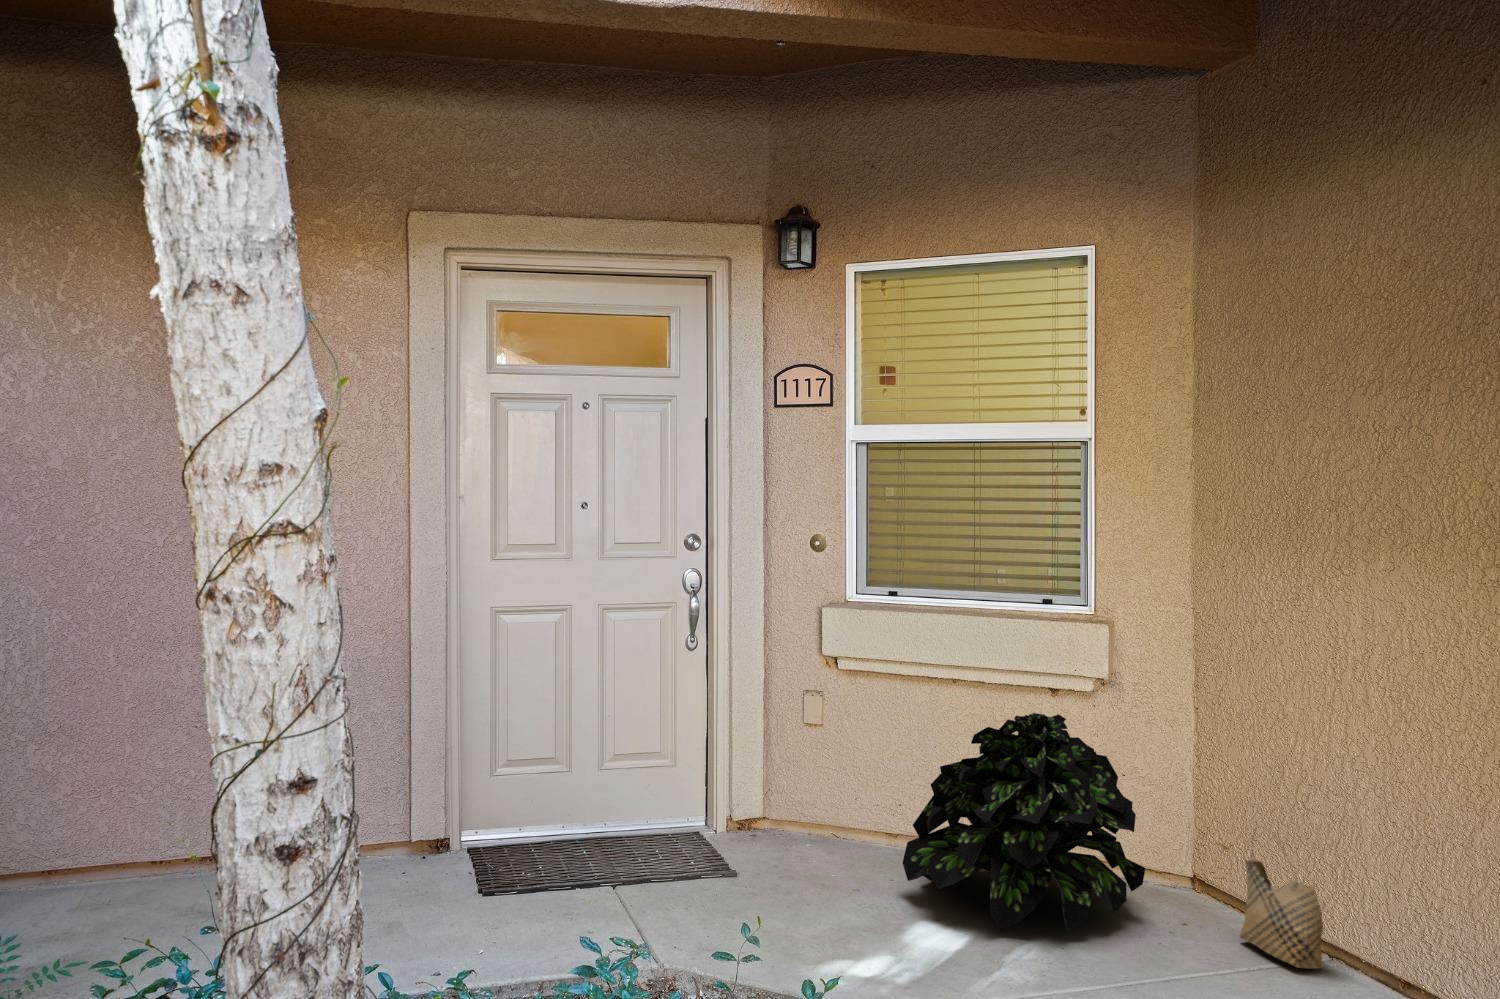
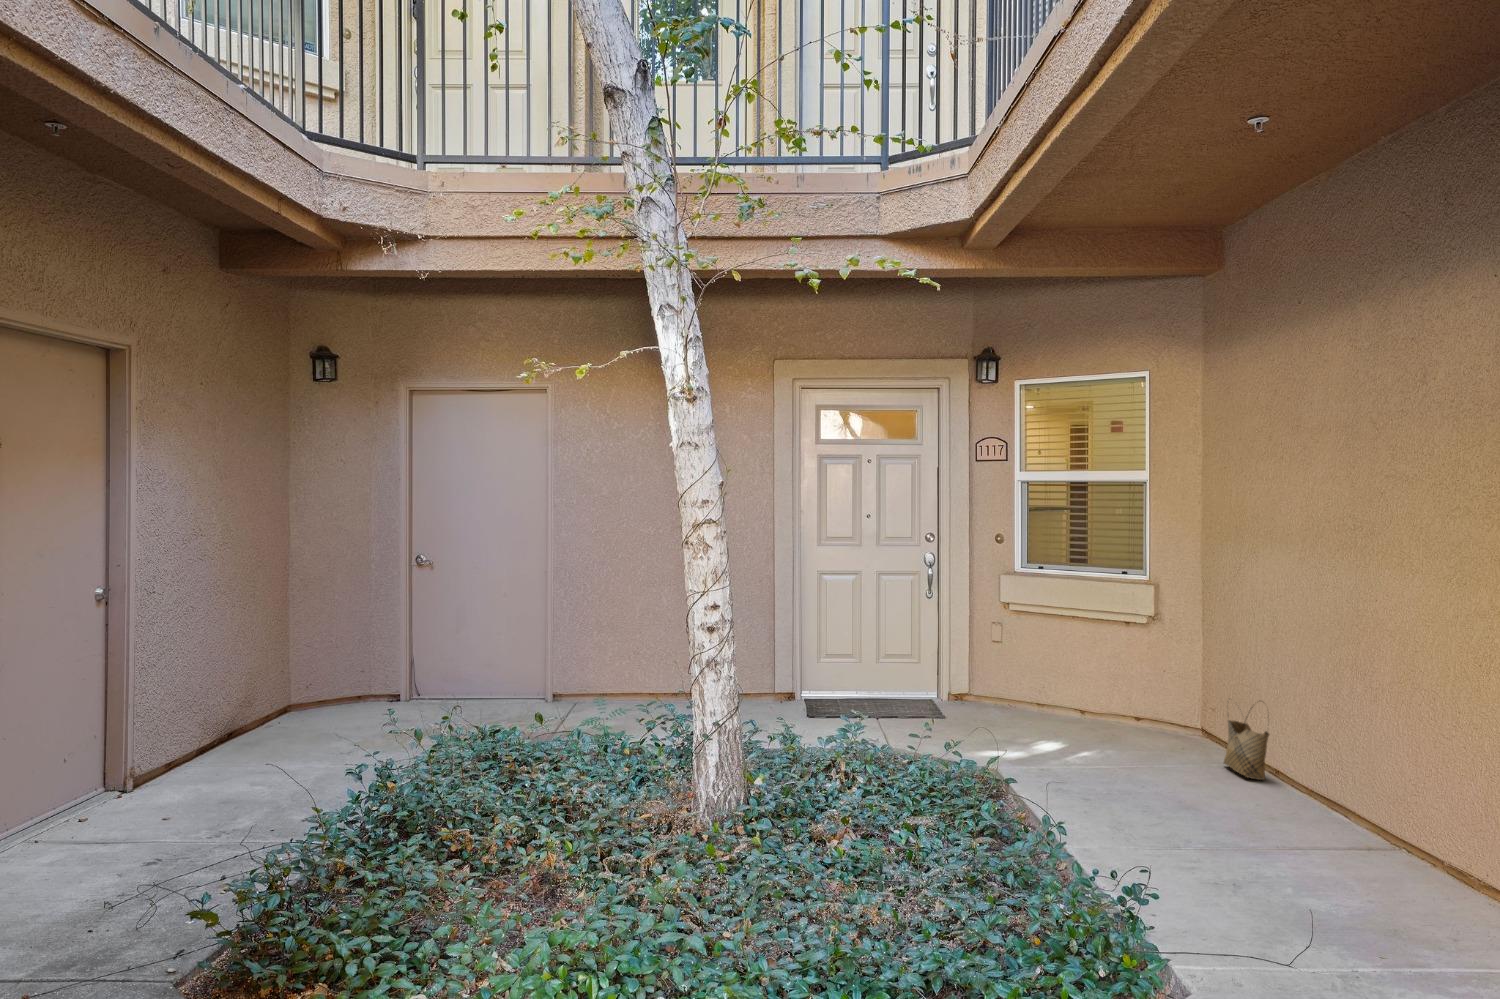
potted plant: present [903,713,1145,932] -> none [1034,634,1172,751]

